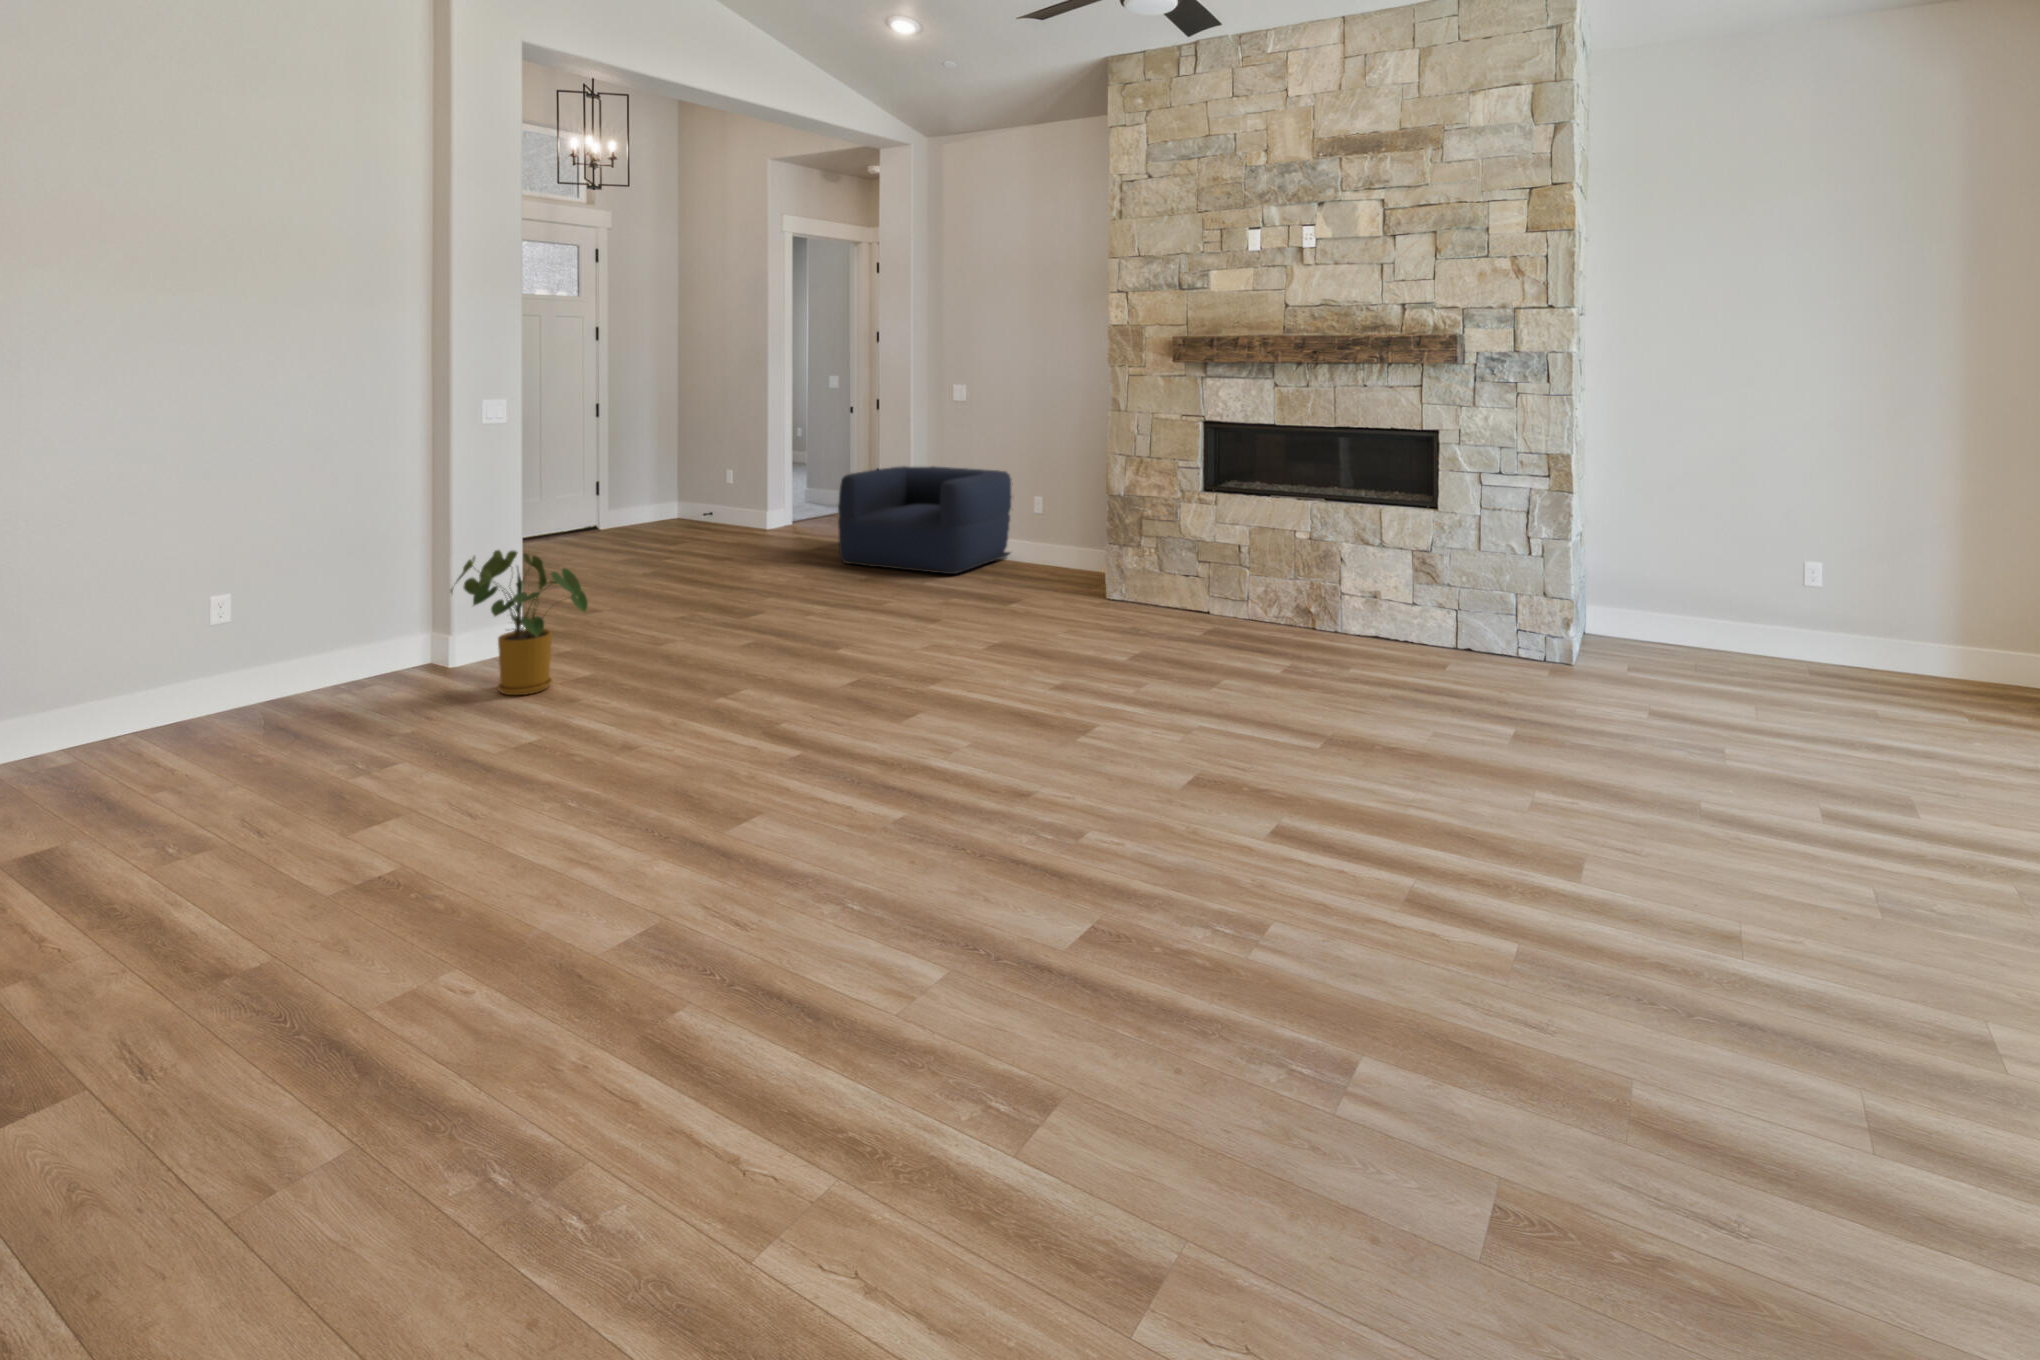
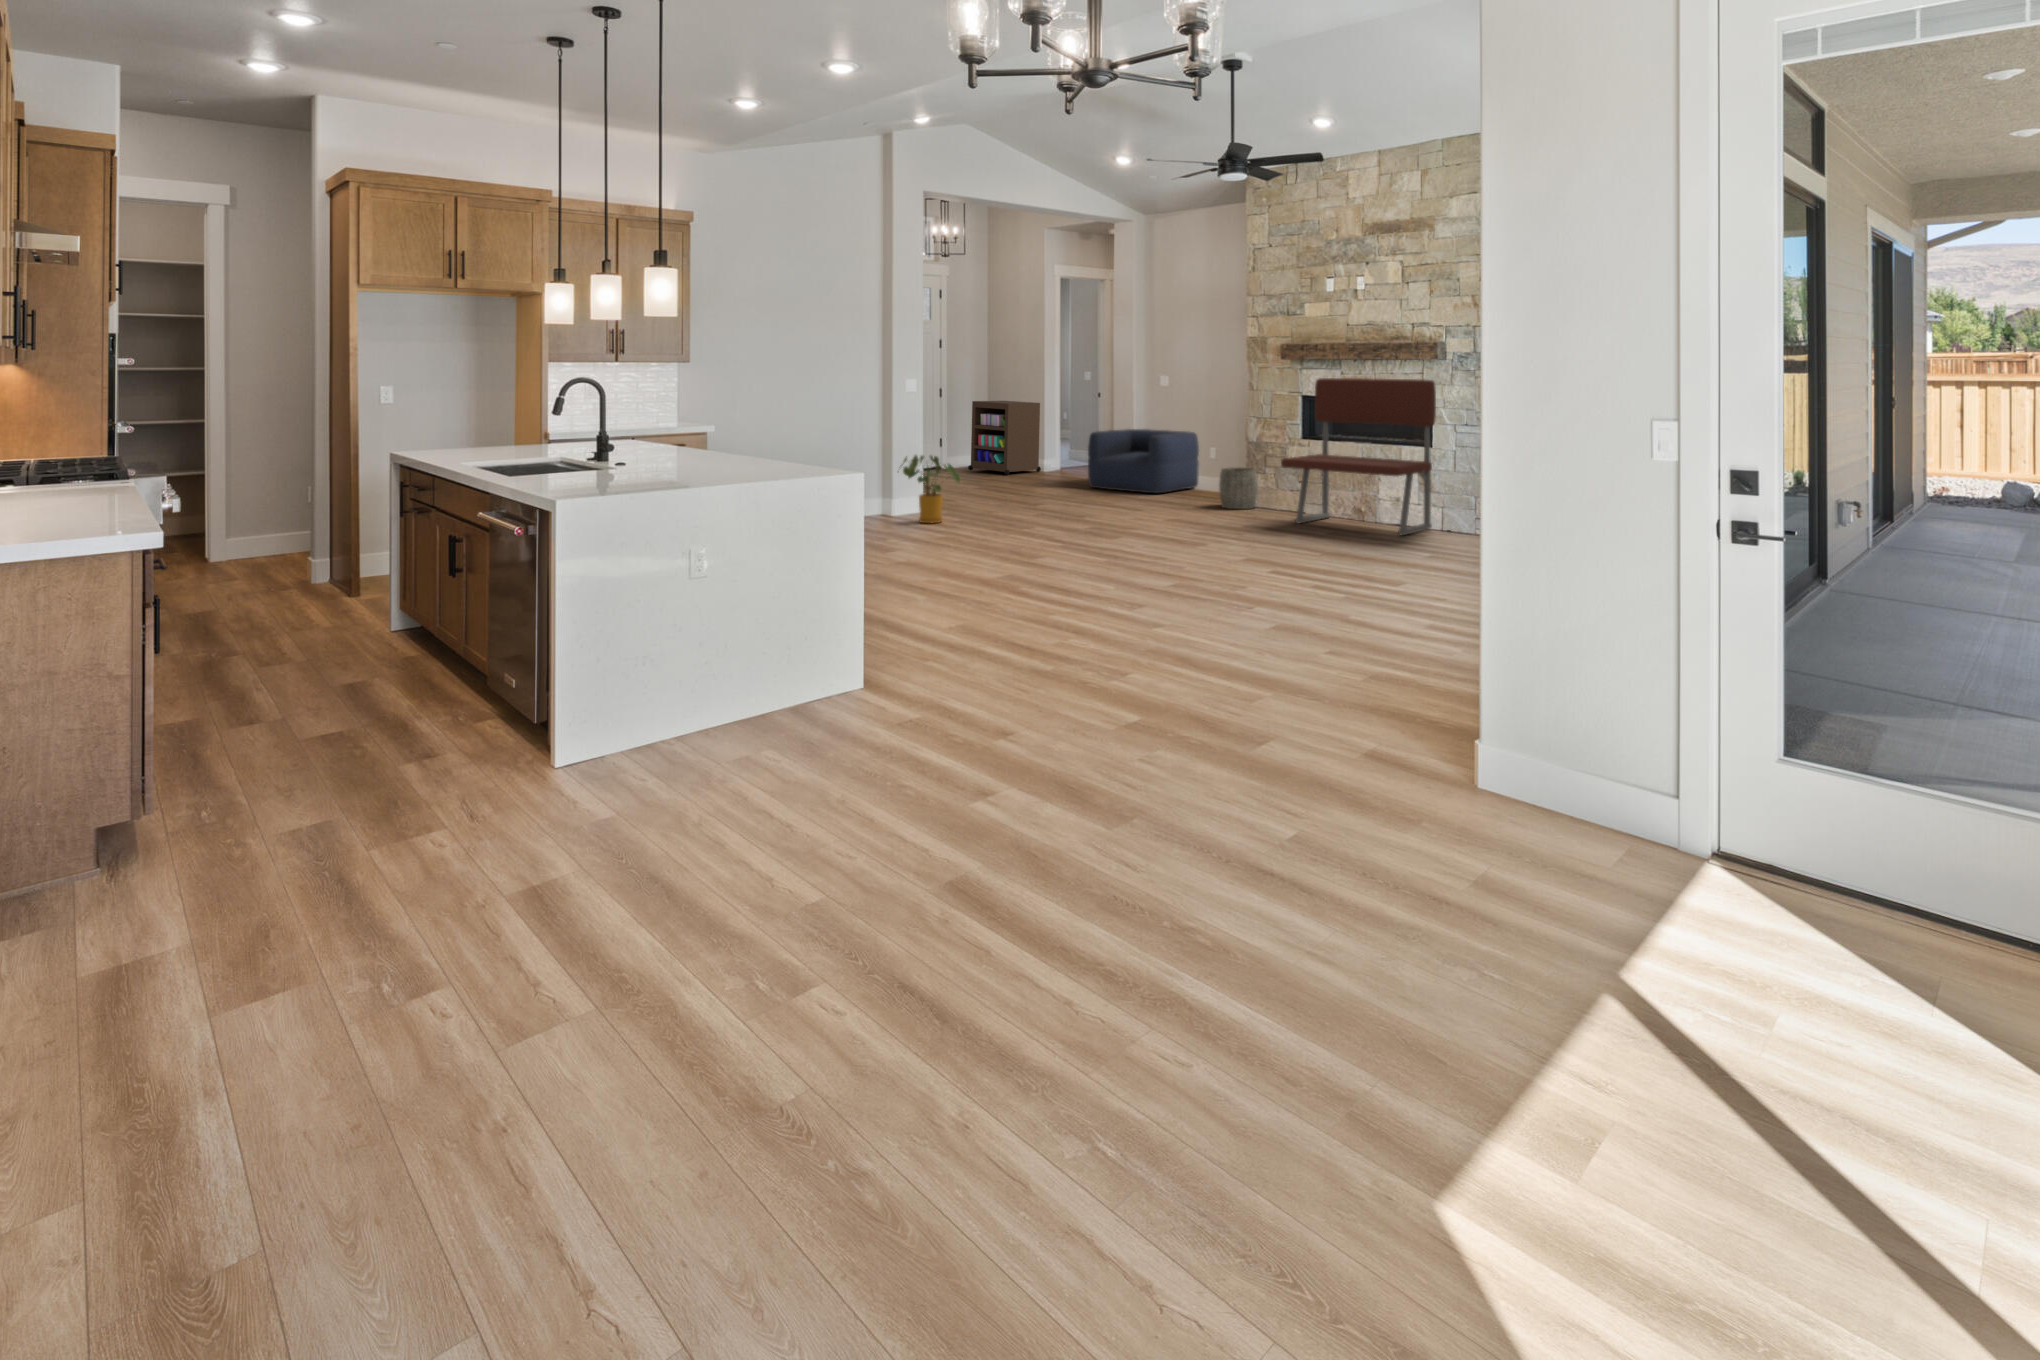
bench: none [1200,394,1461,677] -> present [1281,378,1436,535]
storage cabinet: none [643,420,761,537] -> present [968,401,1041,475]
woven basket: none [1067,537,1130,610] -> present [1219,468,1258,509]

